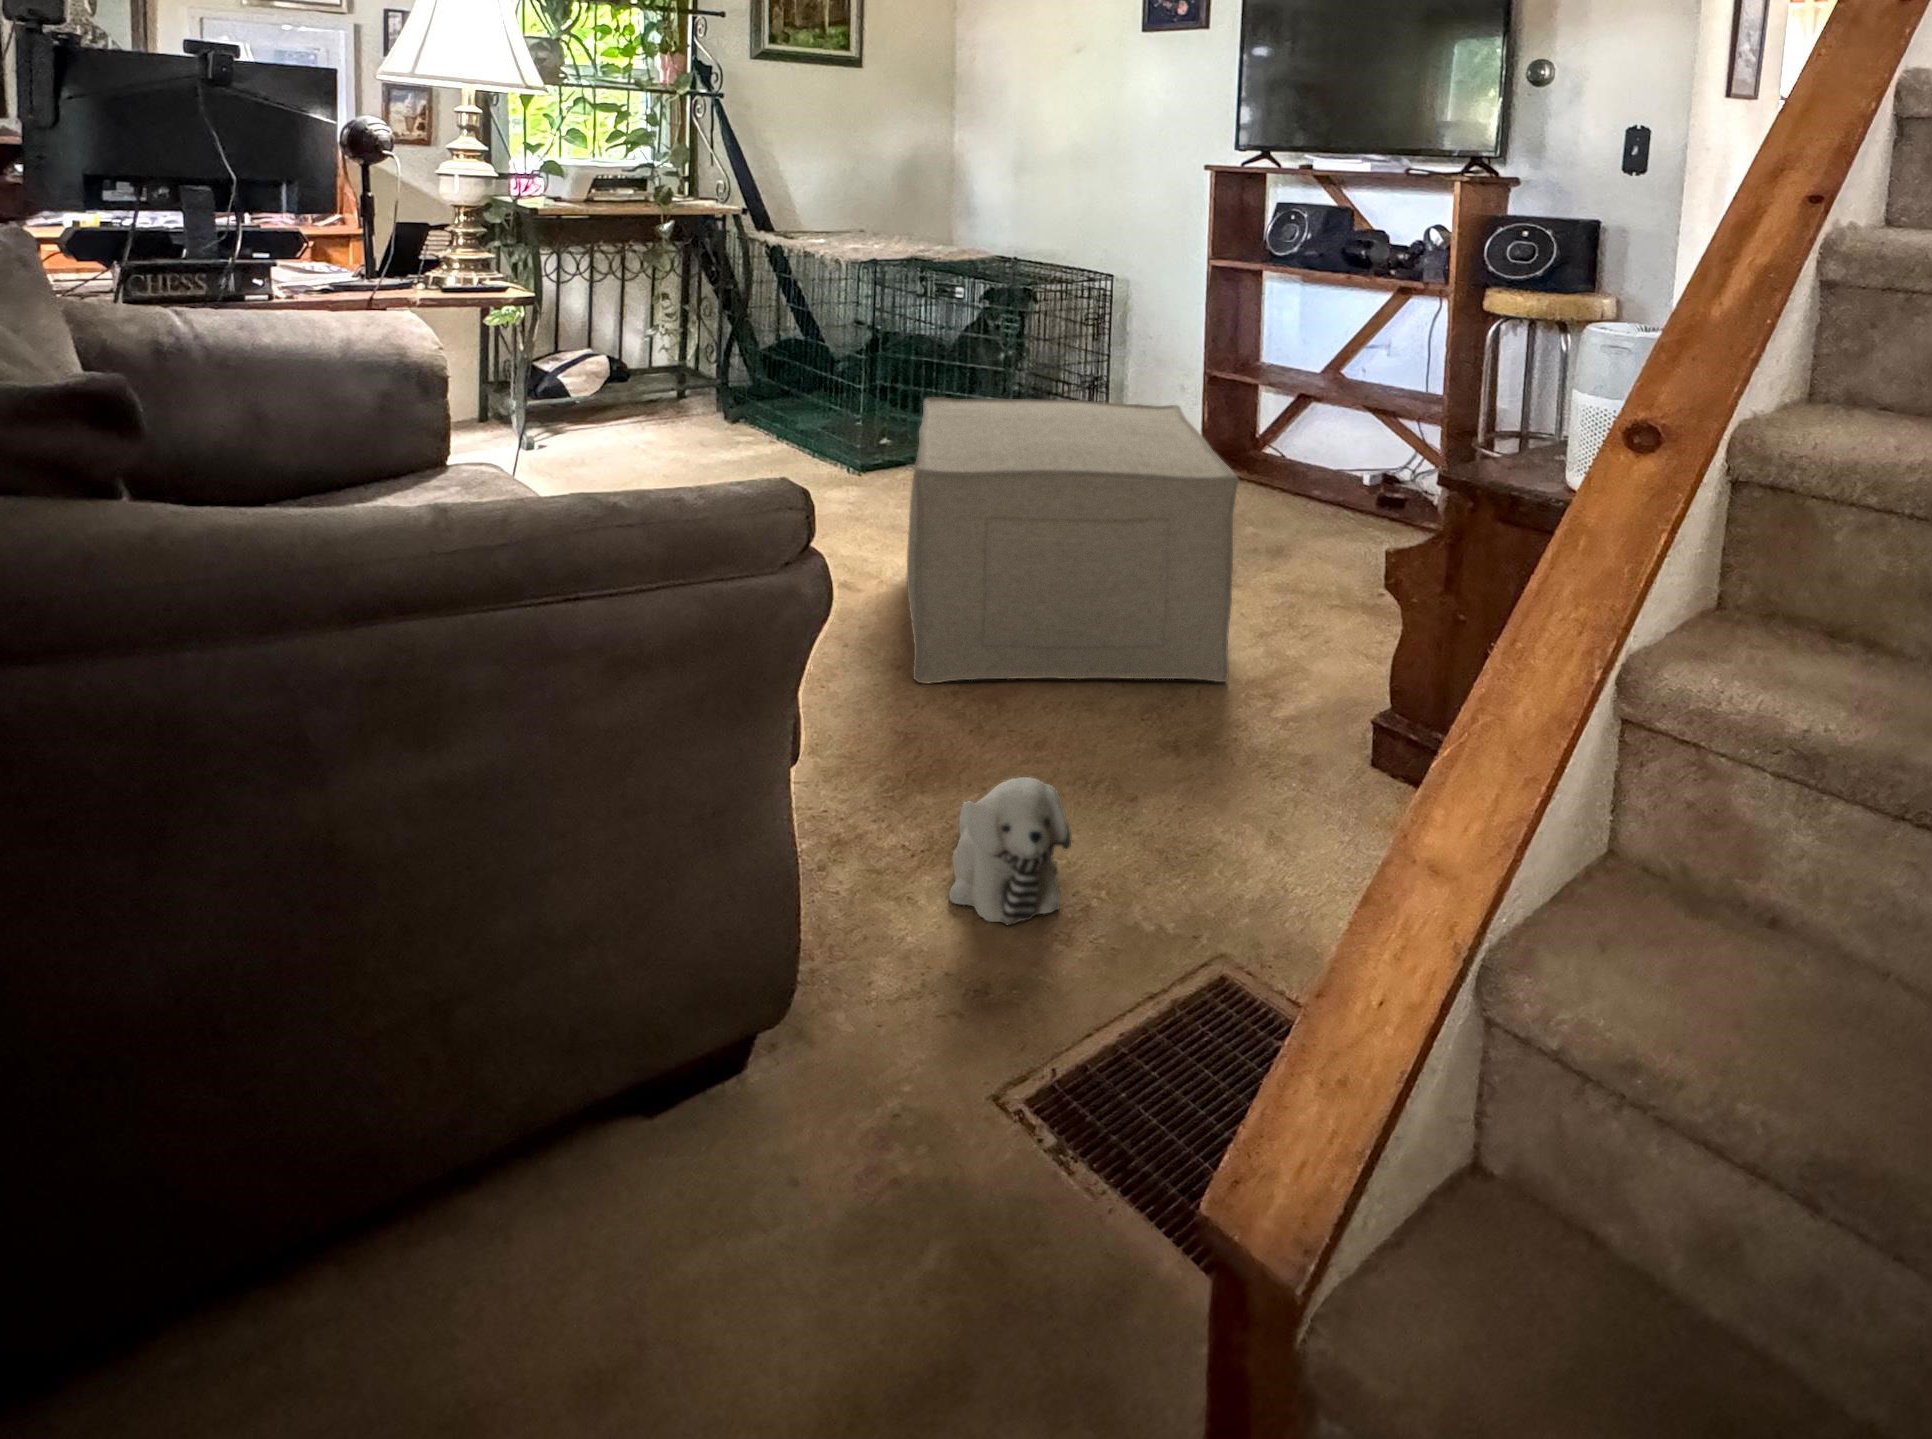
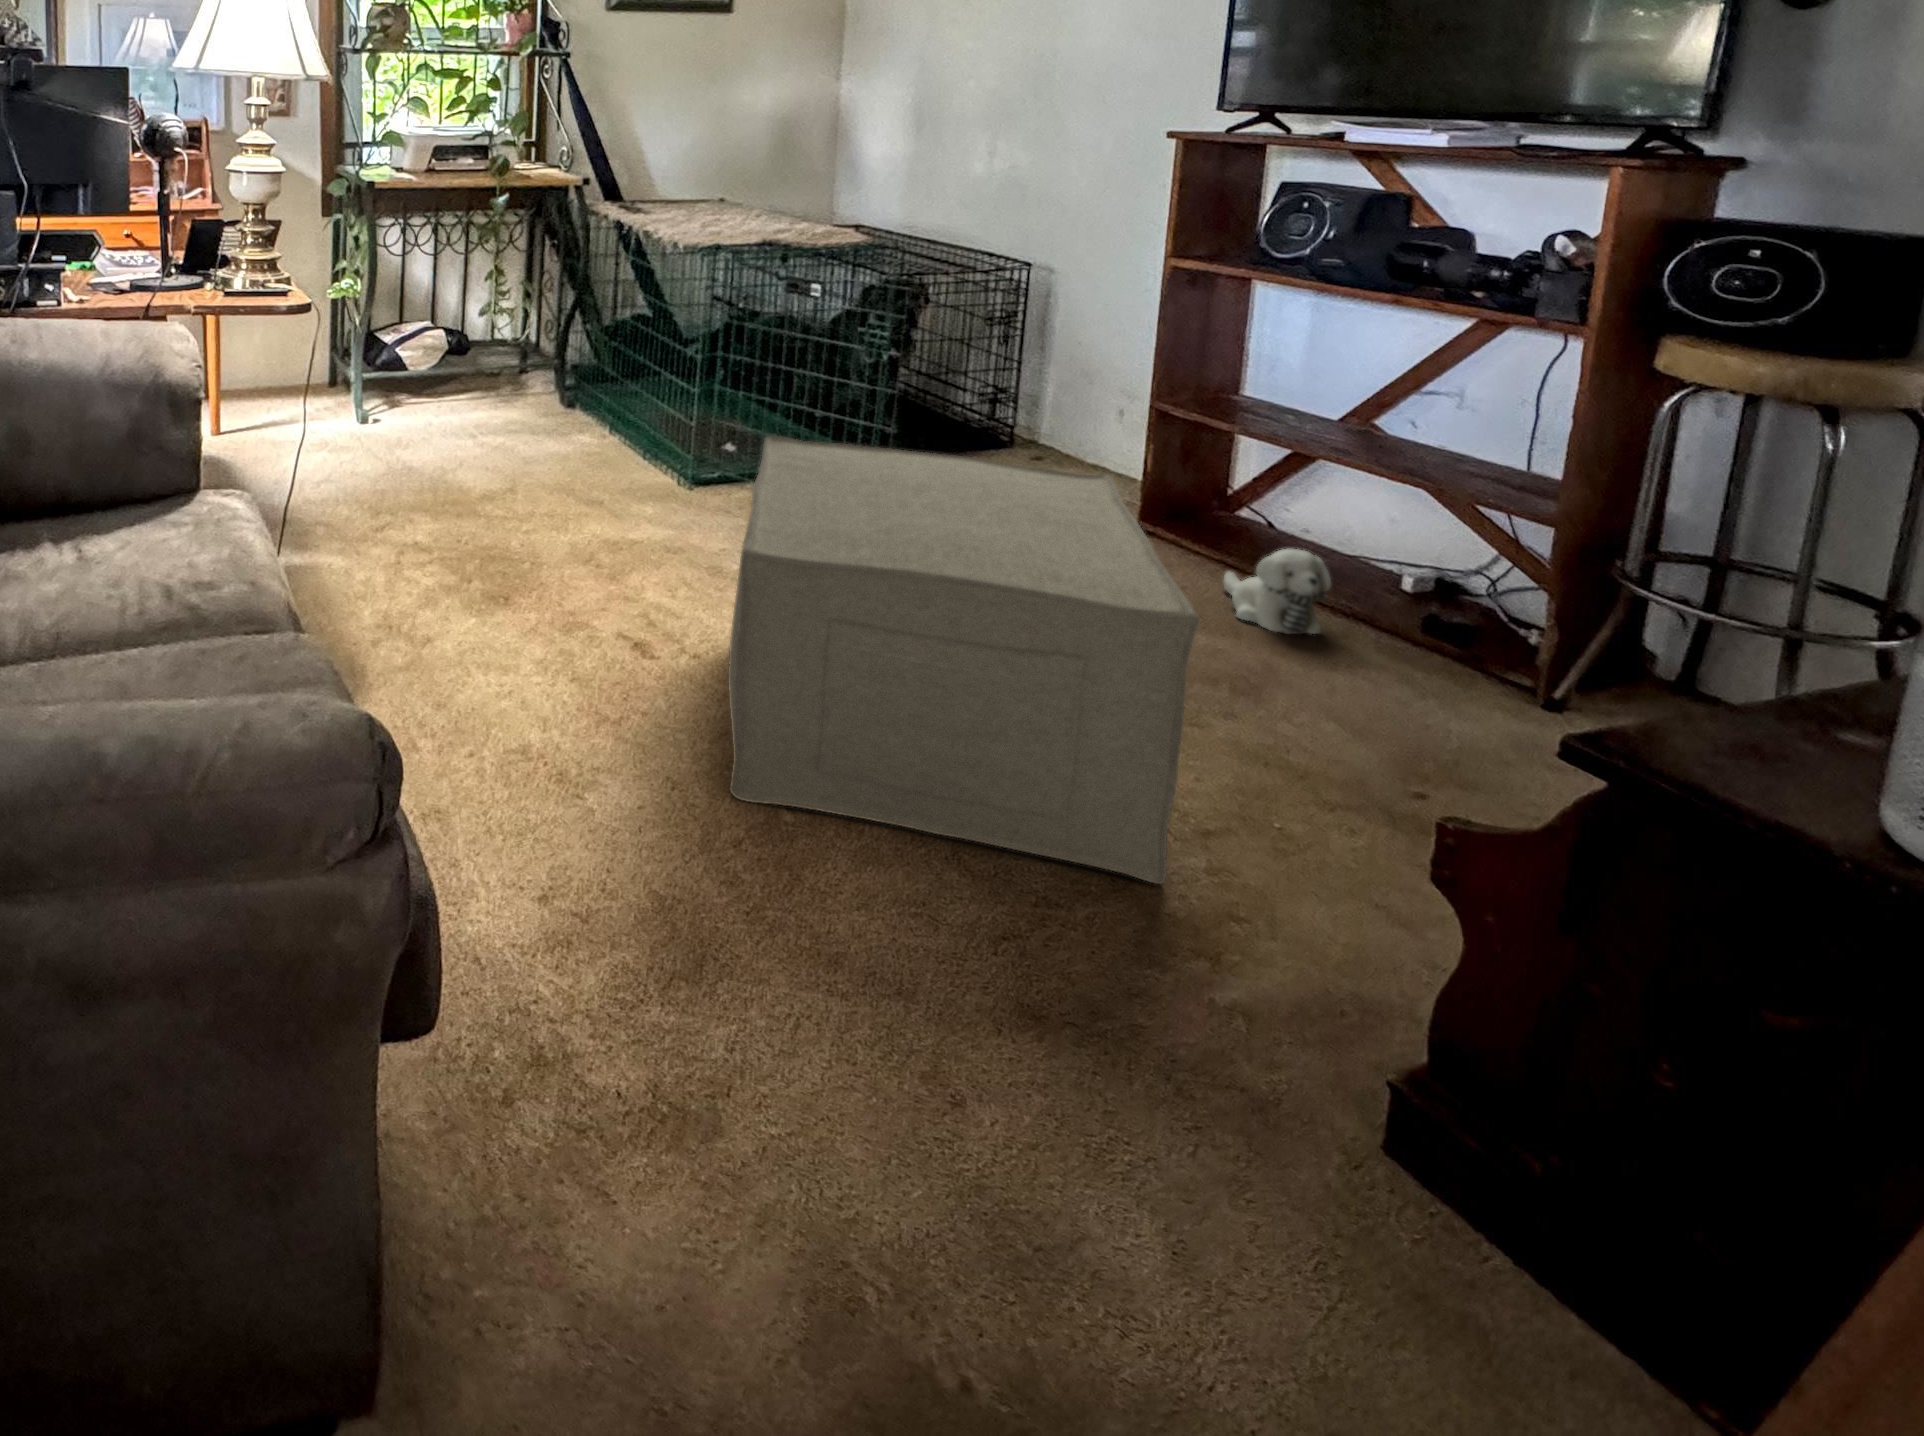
plush toy: present [949,777,1071,925] -> present [1224,549,1331,634]

